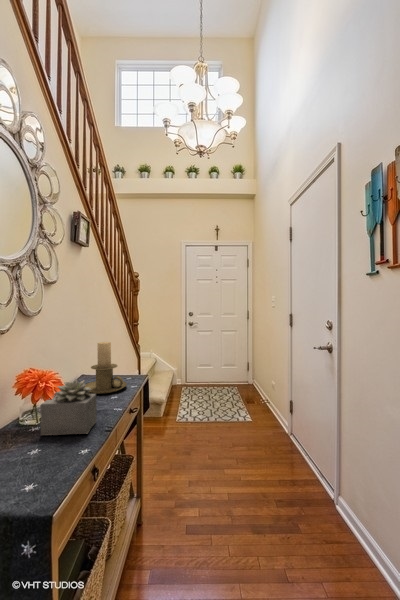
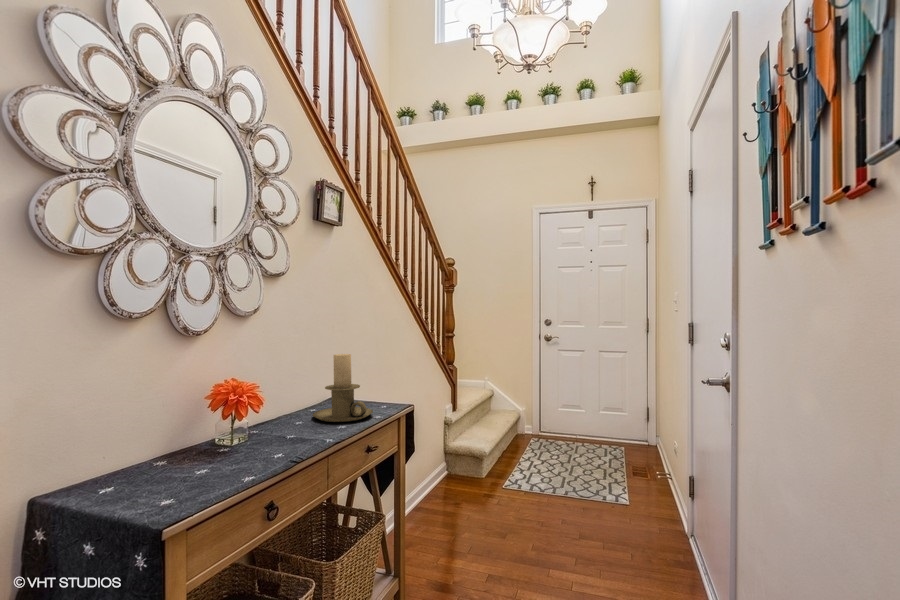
succulent plant: present [41,379,97,435] -> none [225,394,297,460]

